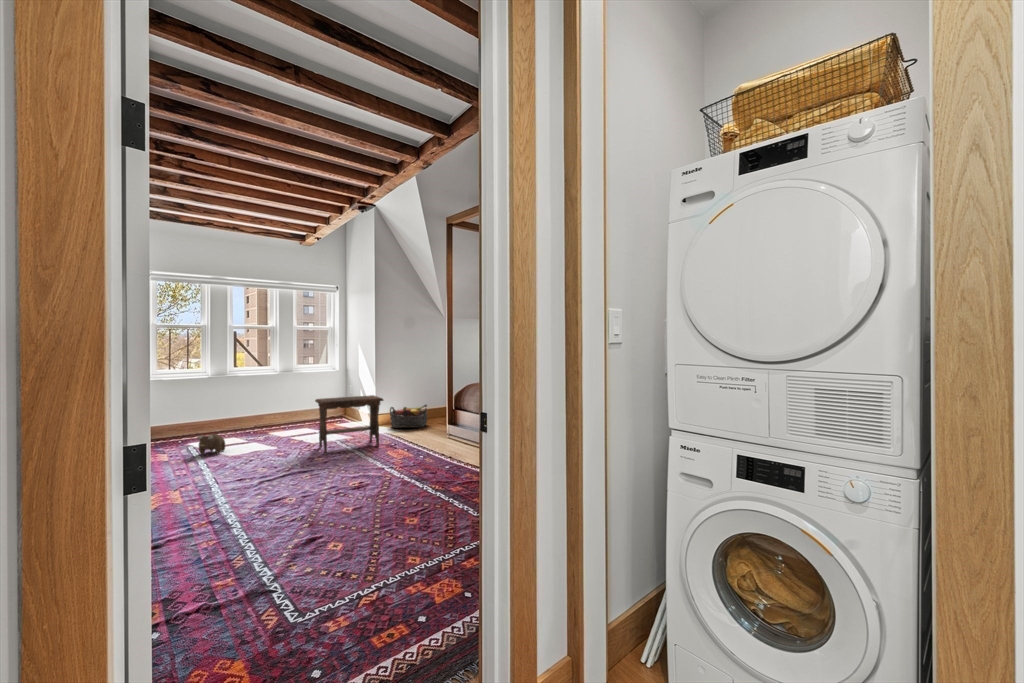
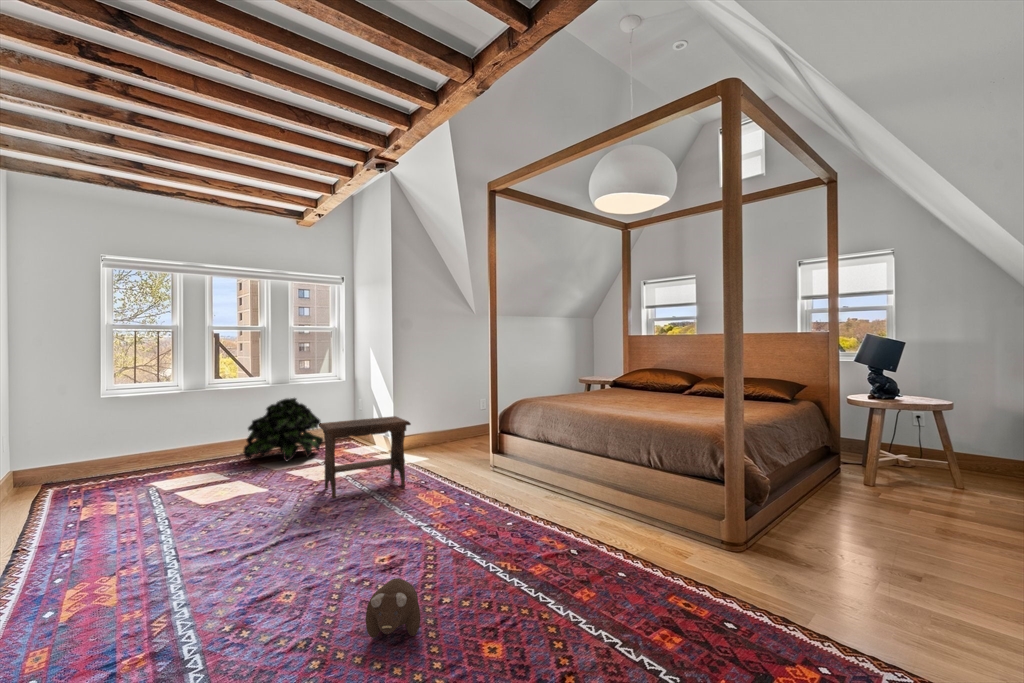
potted plant: none [258,382,320,431] -> present [243,398,323,461]
basket: present [390,405,427,428] -> none [412,425,461,456]
plush toy: present [198,434,225,454] -> present [366,578,420,638]

